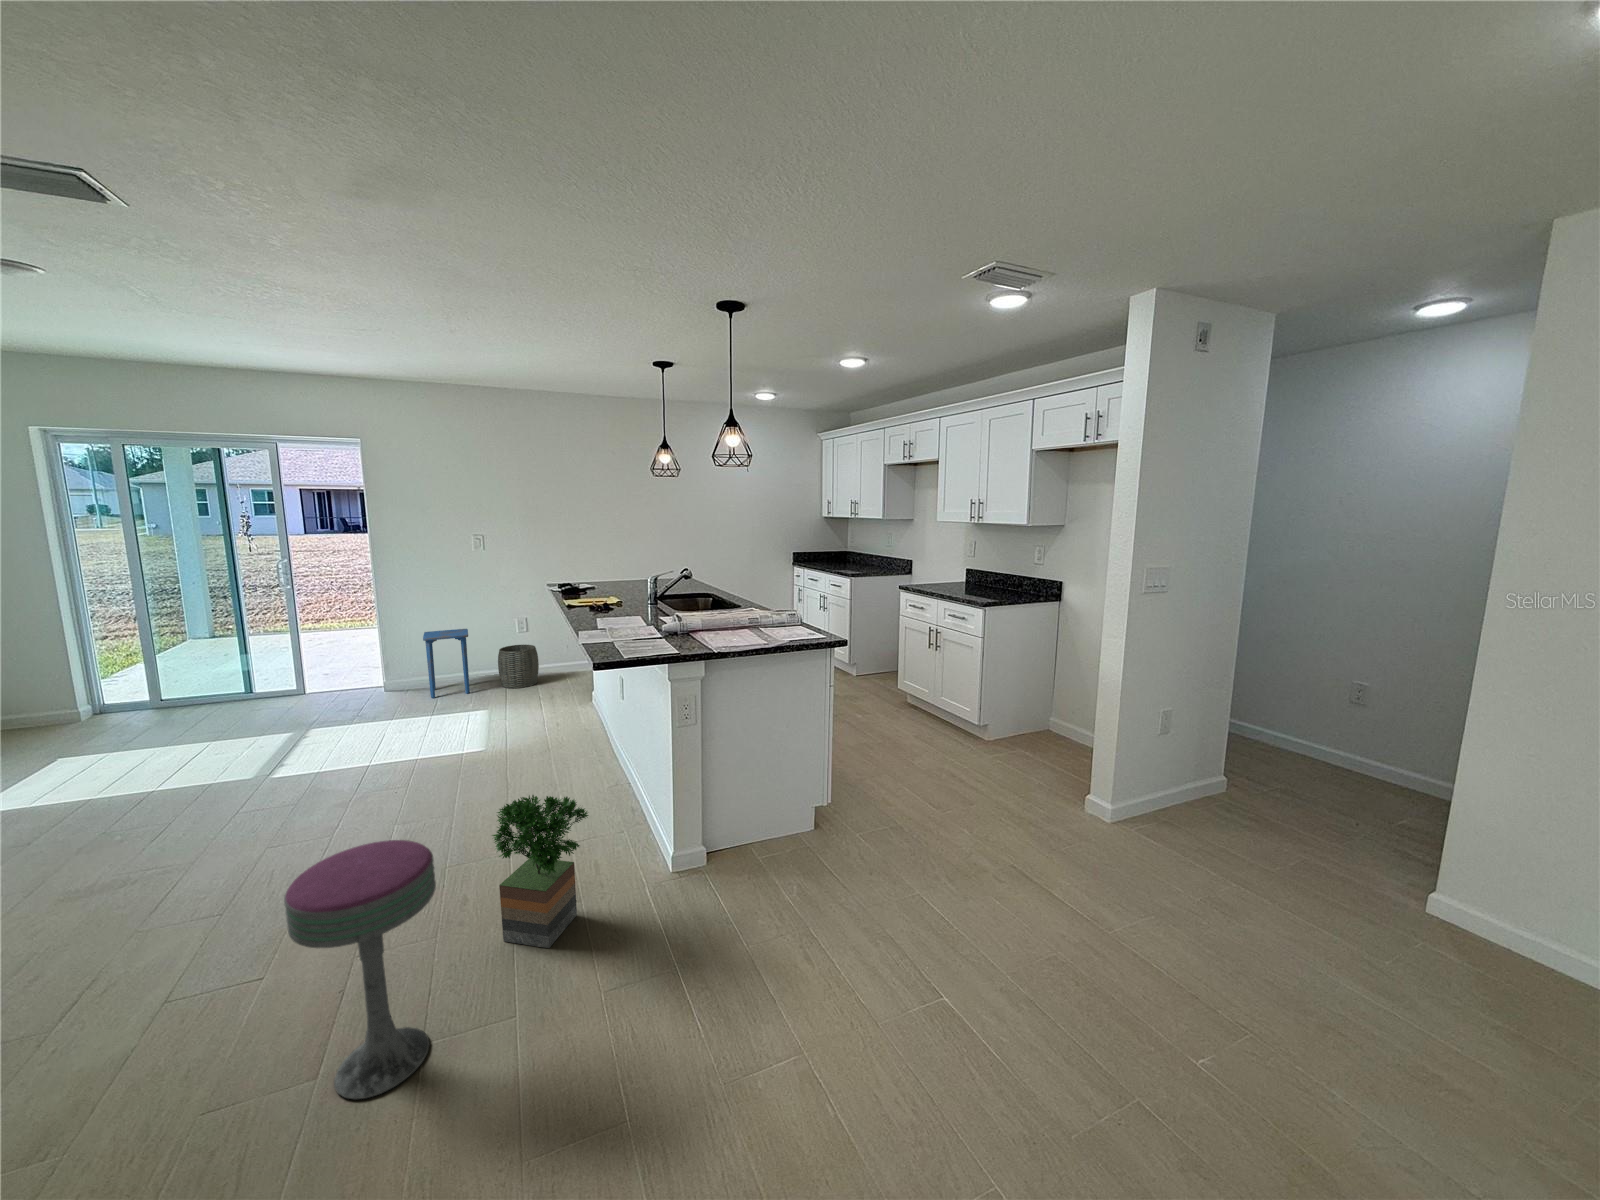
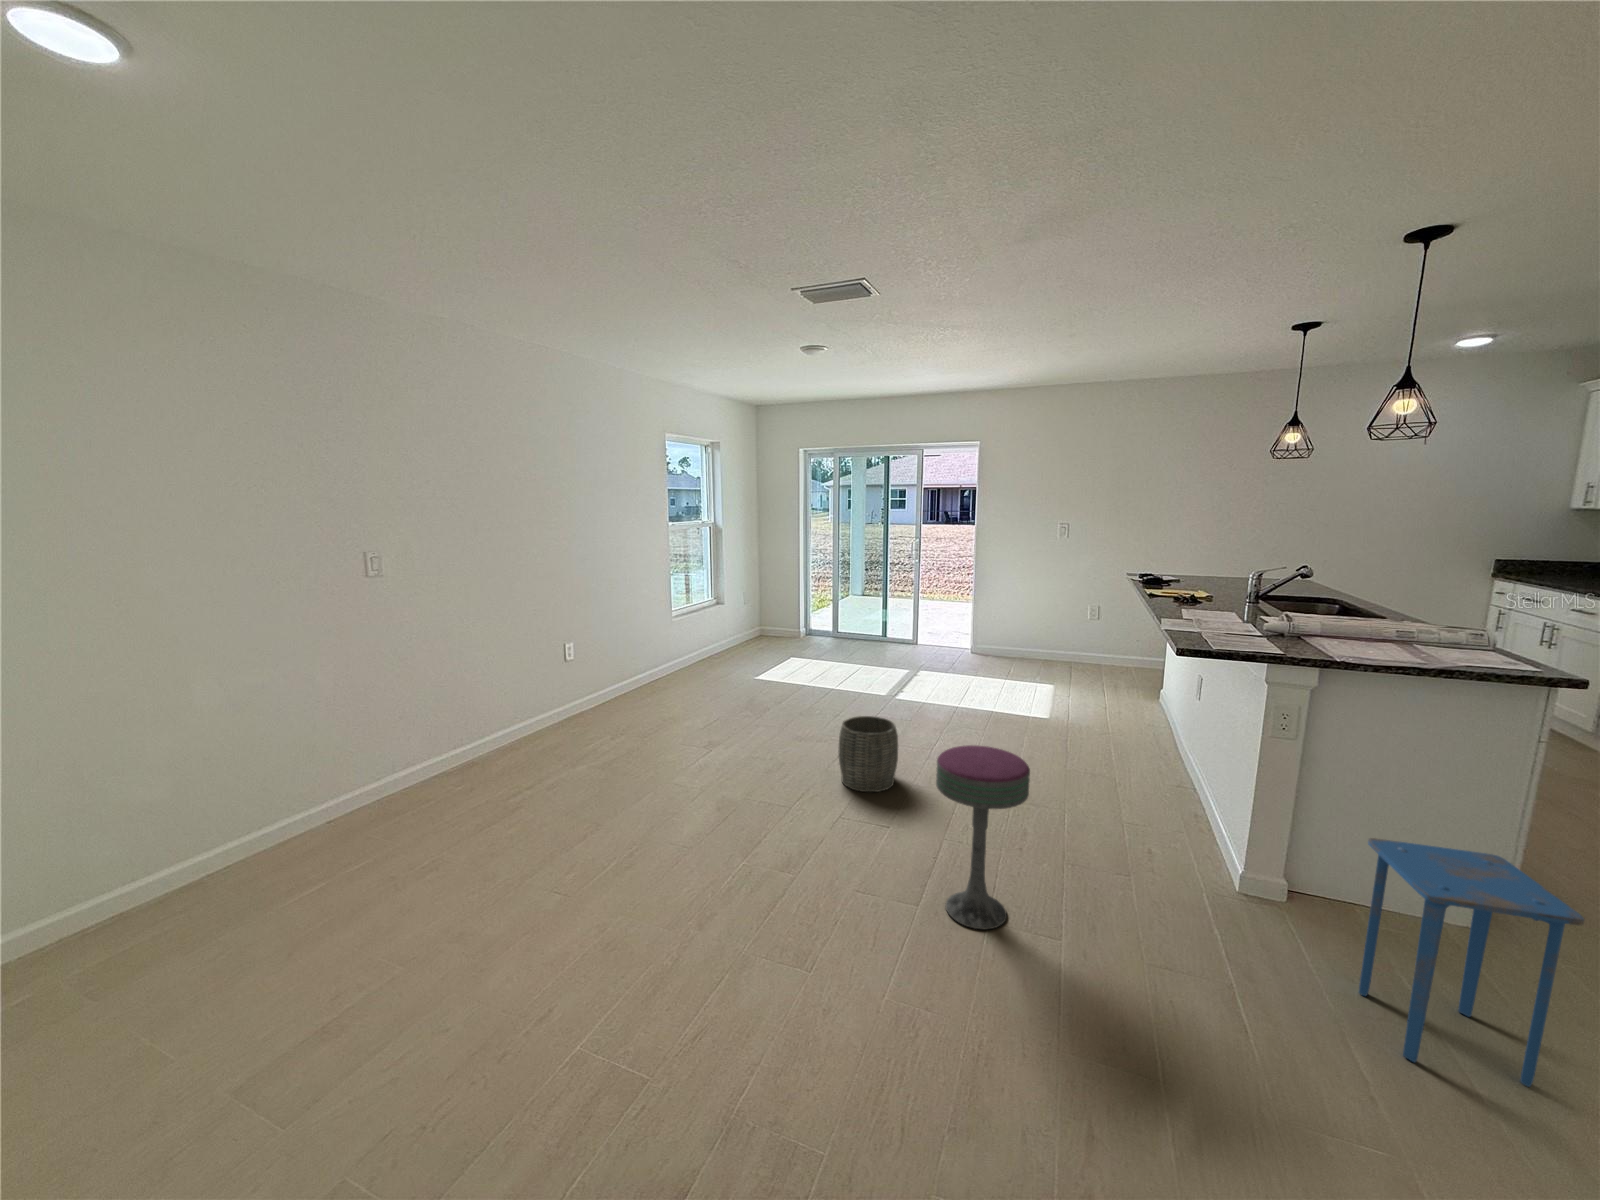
side table: present [423,629,470,698] -> present [1359,838,1584,1087]
woven basket: present [498,645,539,688] -> present [838,716,898,792]
potted tree: present [492,795,589,948] -> none [1064,754,1159,896]

